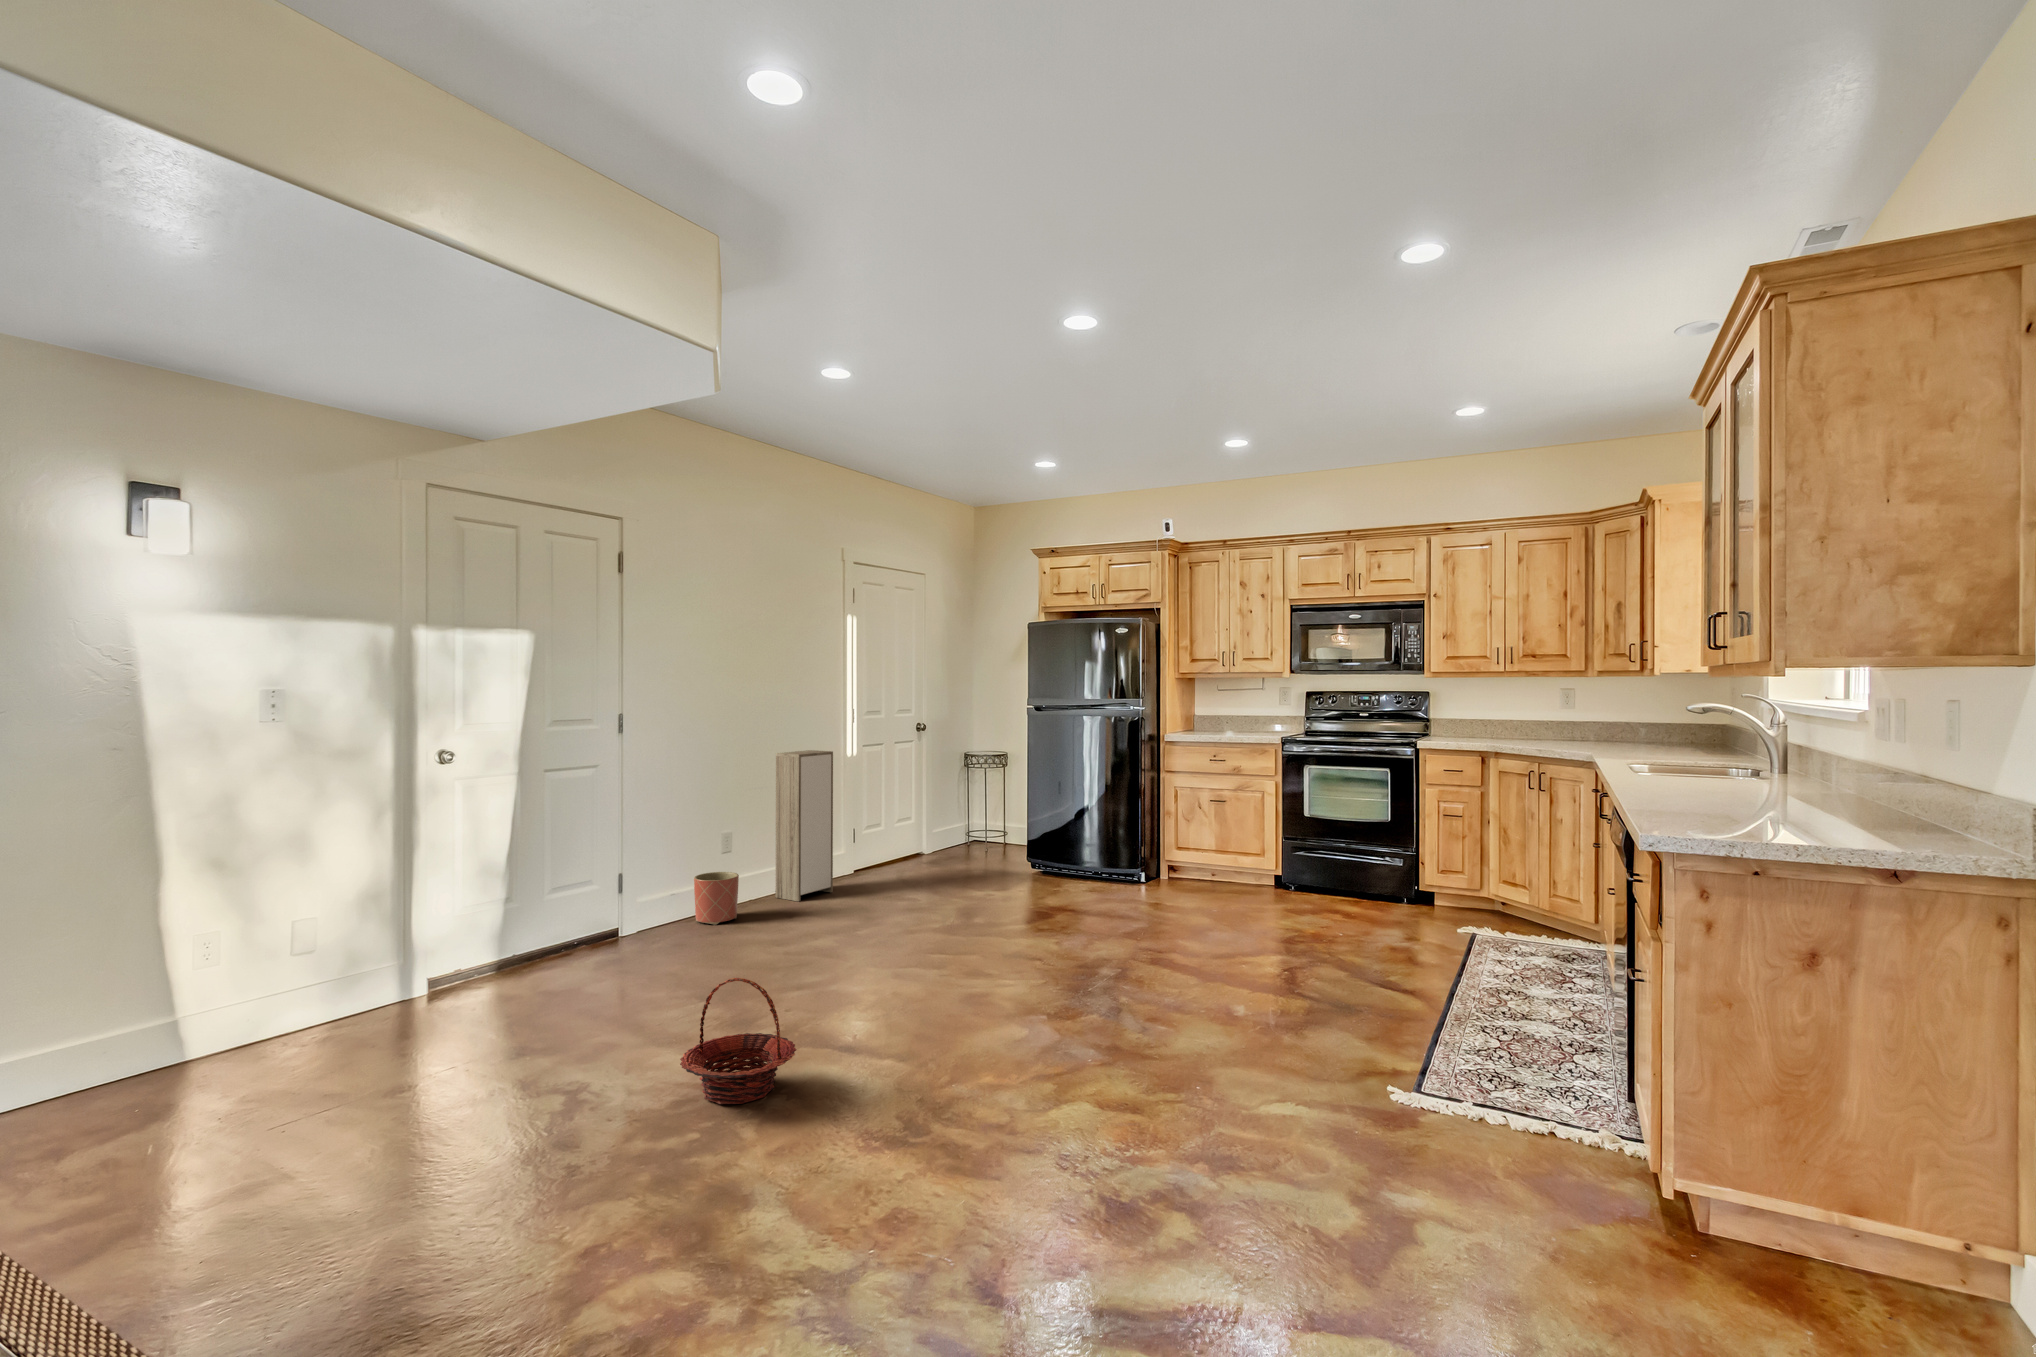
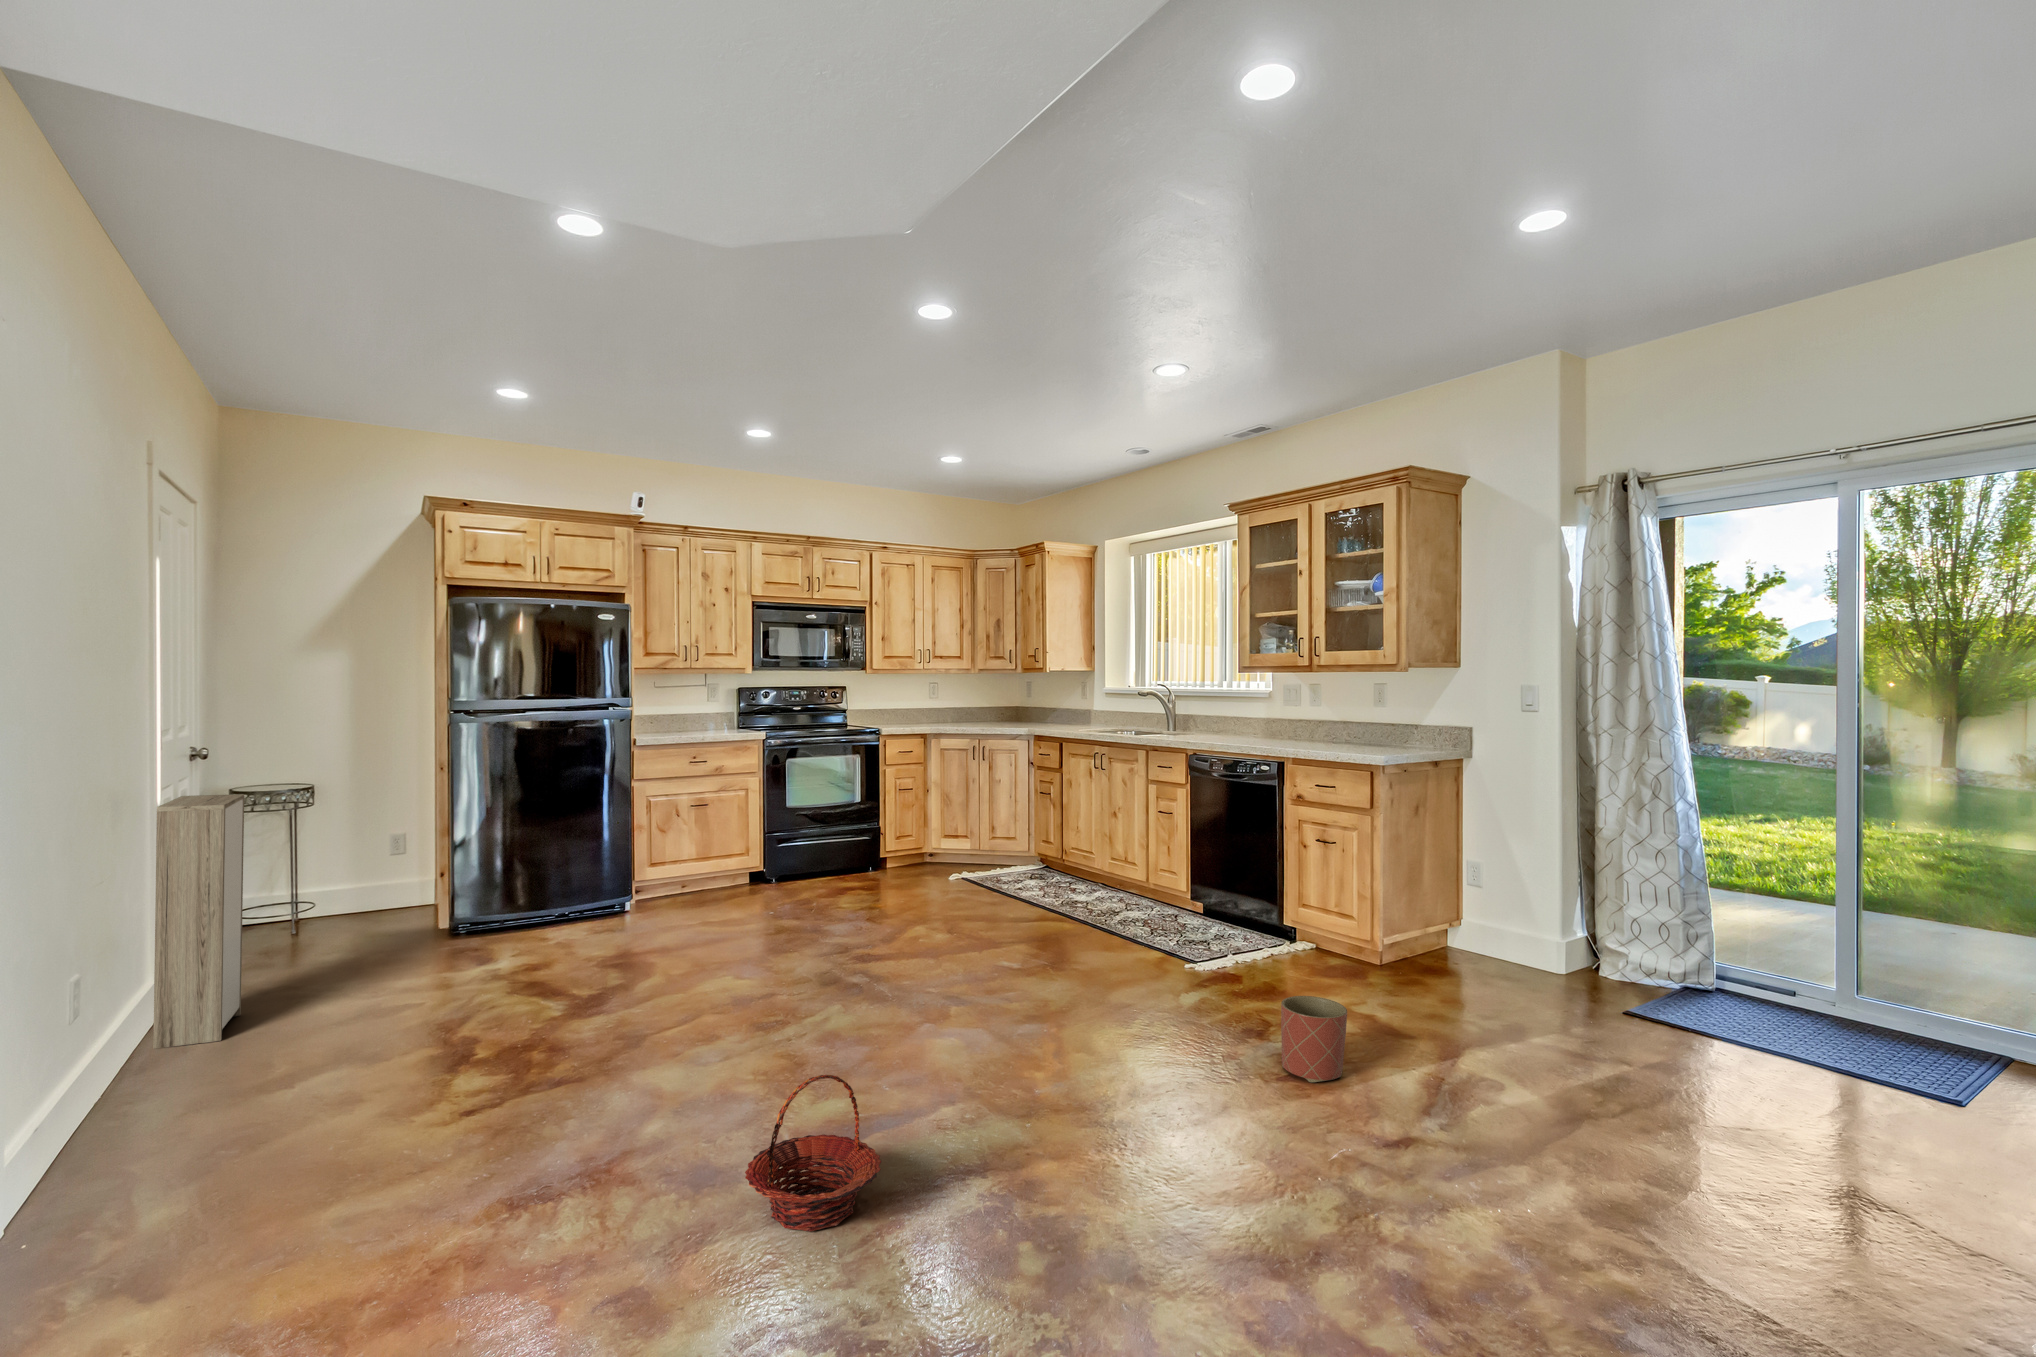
planter: present [694,872,739,925] -> present [1281,996,1347,1082]

